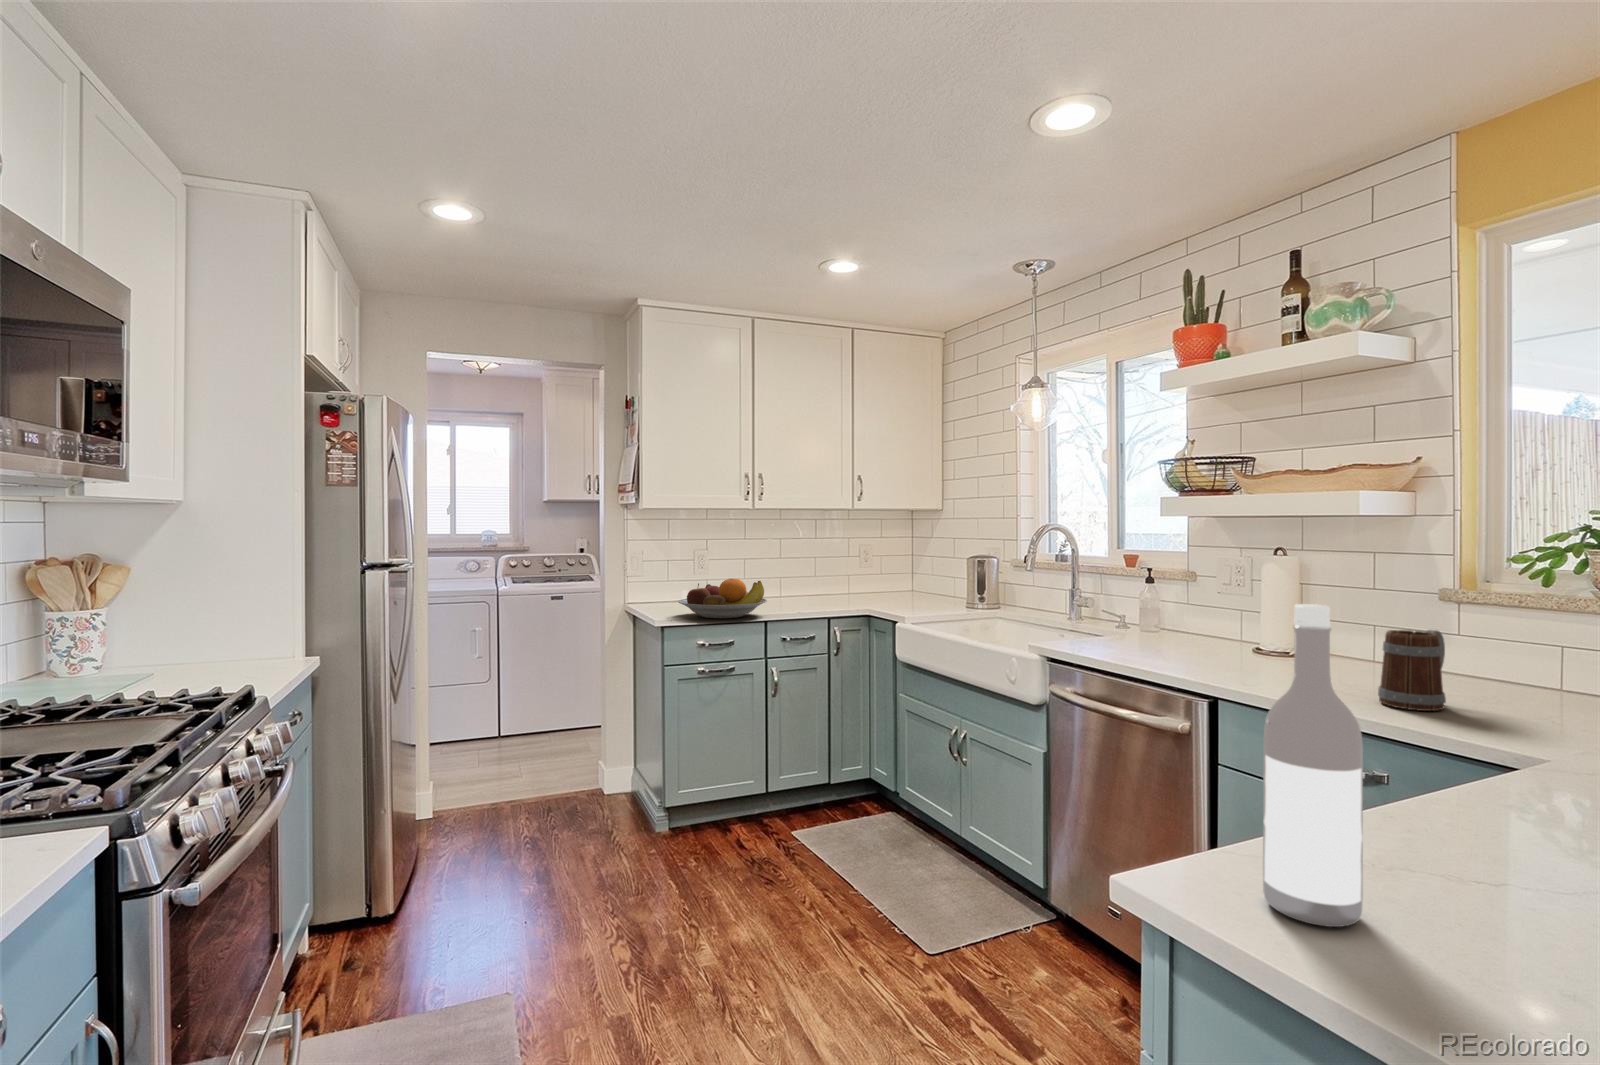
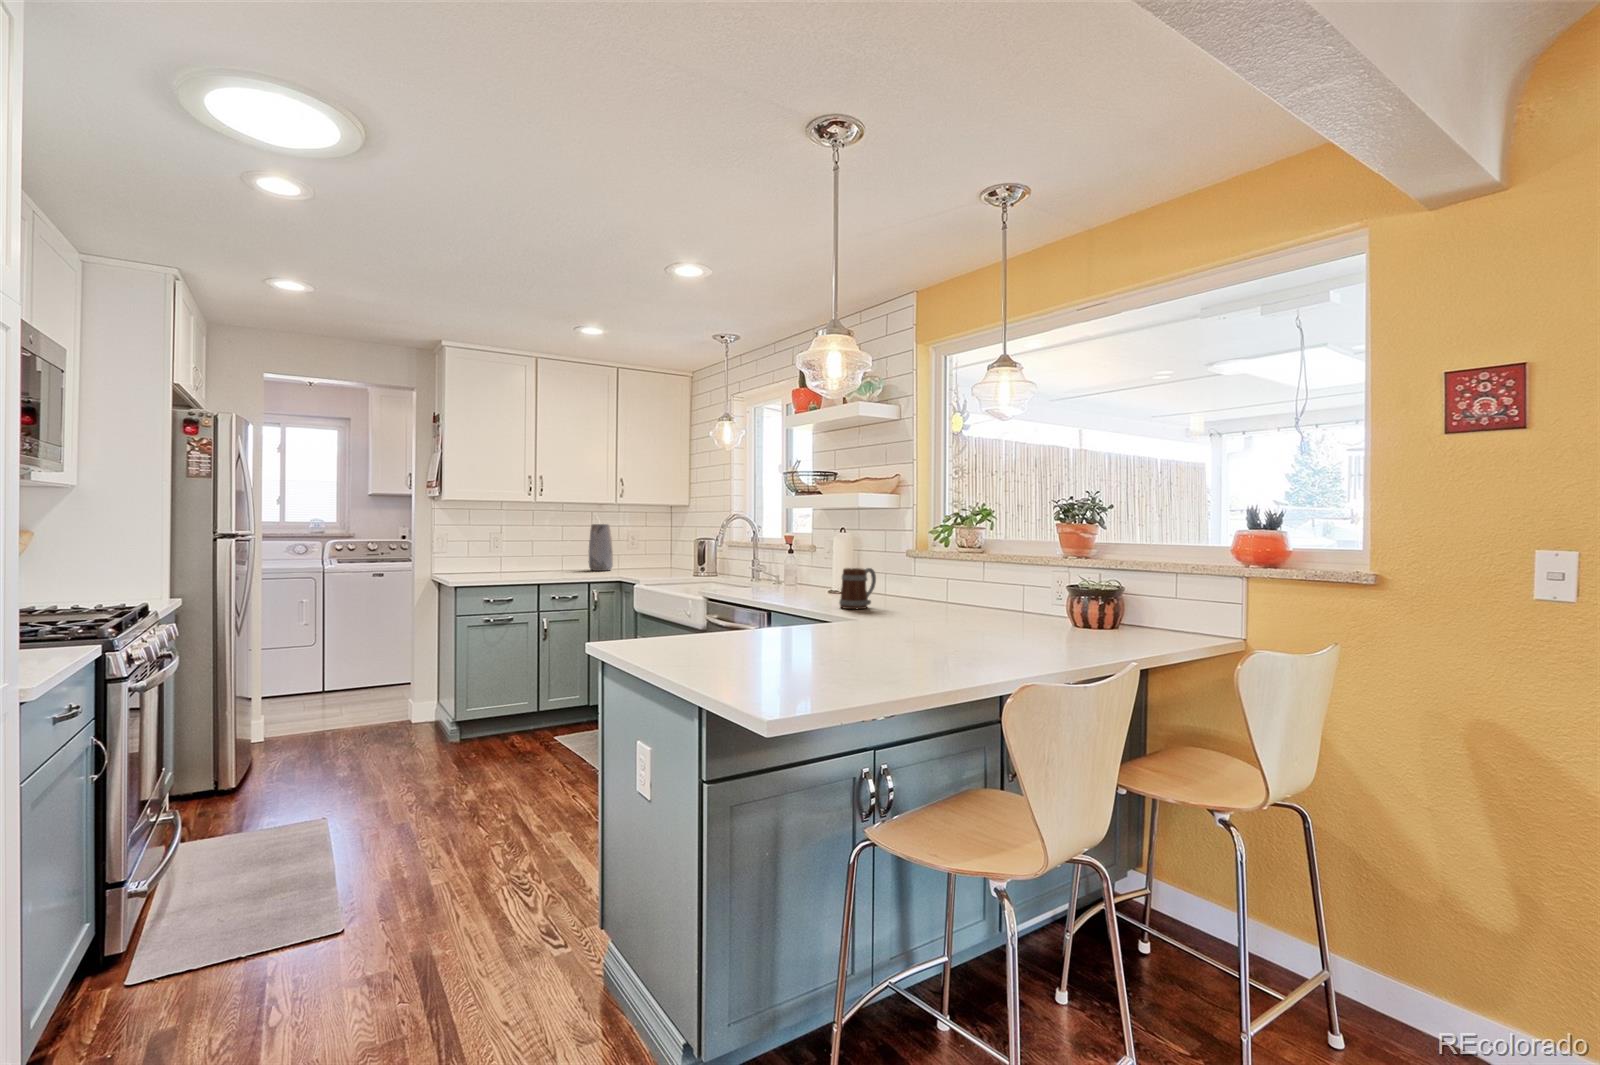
vase: none [813,535,844,597] -> present [588,524,613,571]
fruit bowl: present [678,578,767,618] -> none [469,552,538,581]
wine bottle: present [1263,604,1363,927] -> none [636,530,669,649]

